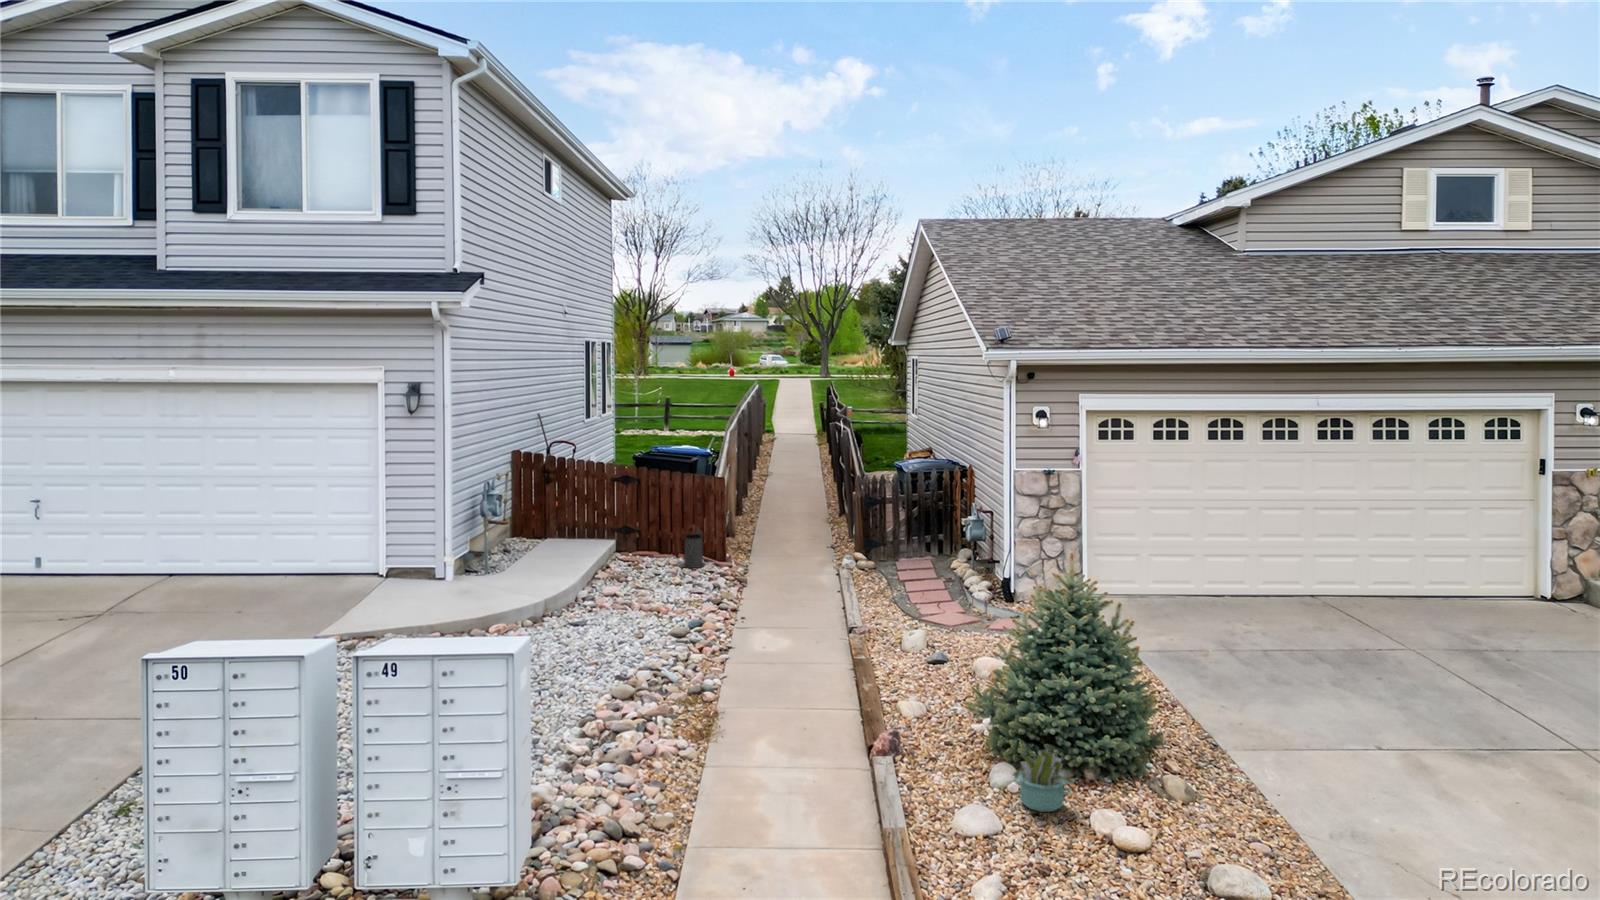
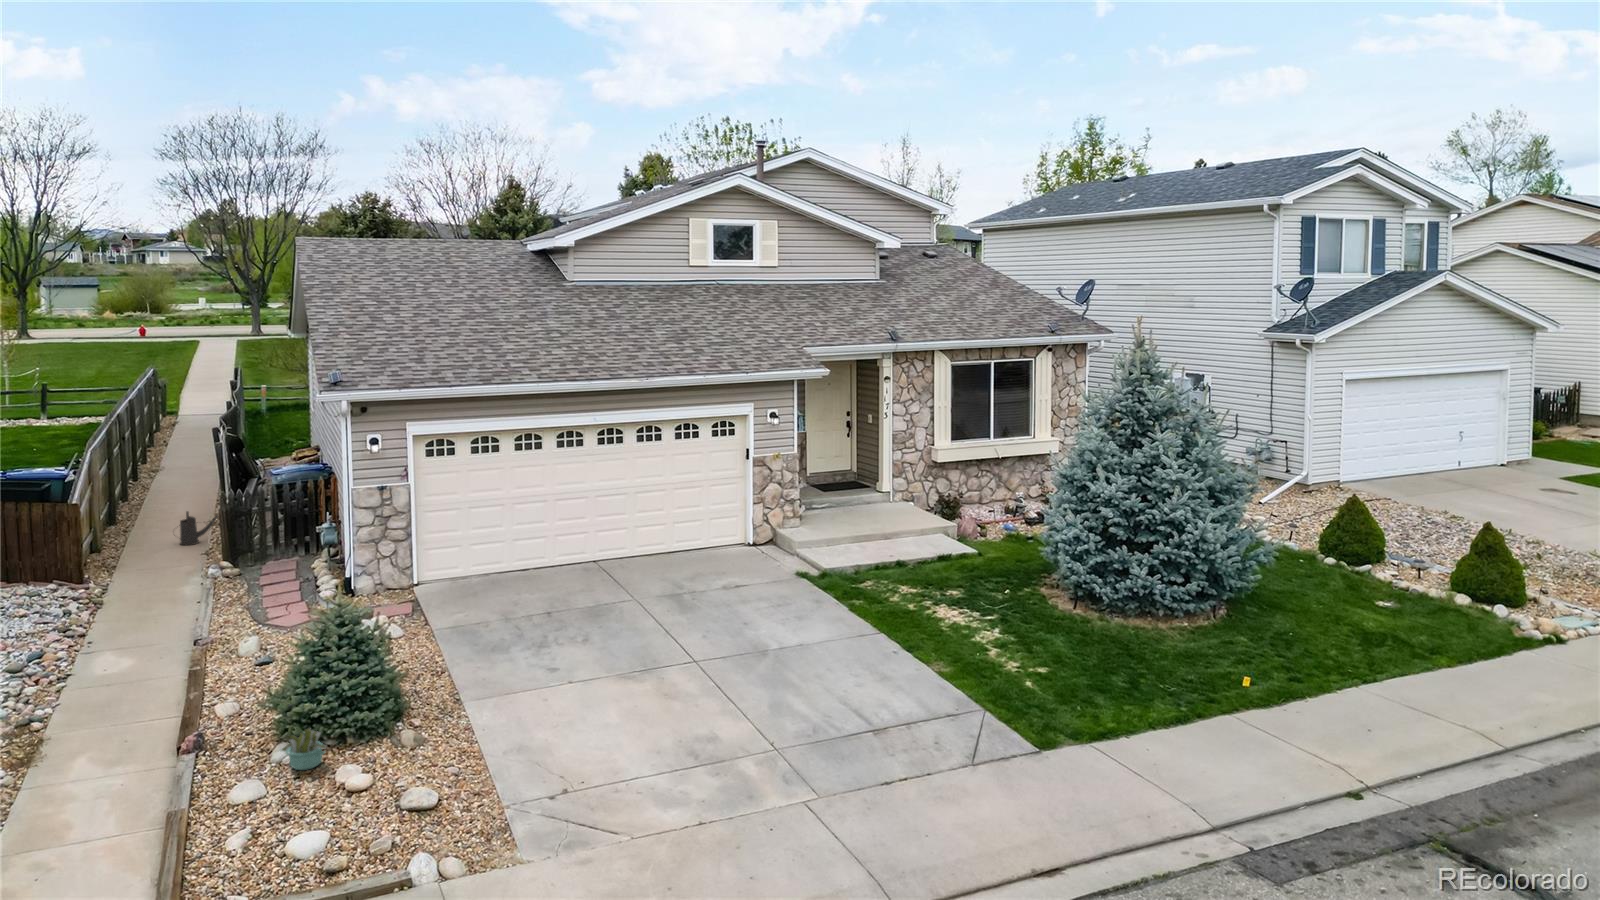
watering can: present [684,528,704,568] -> present [179,511,218,545]

